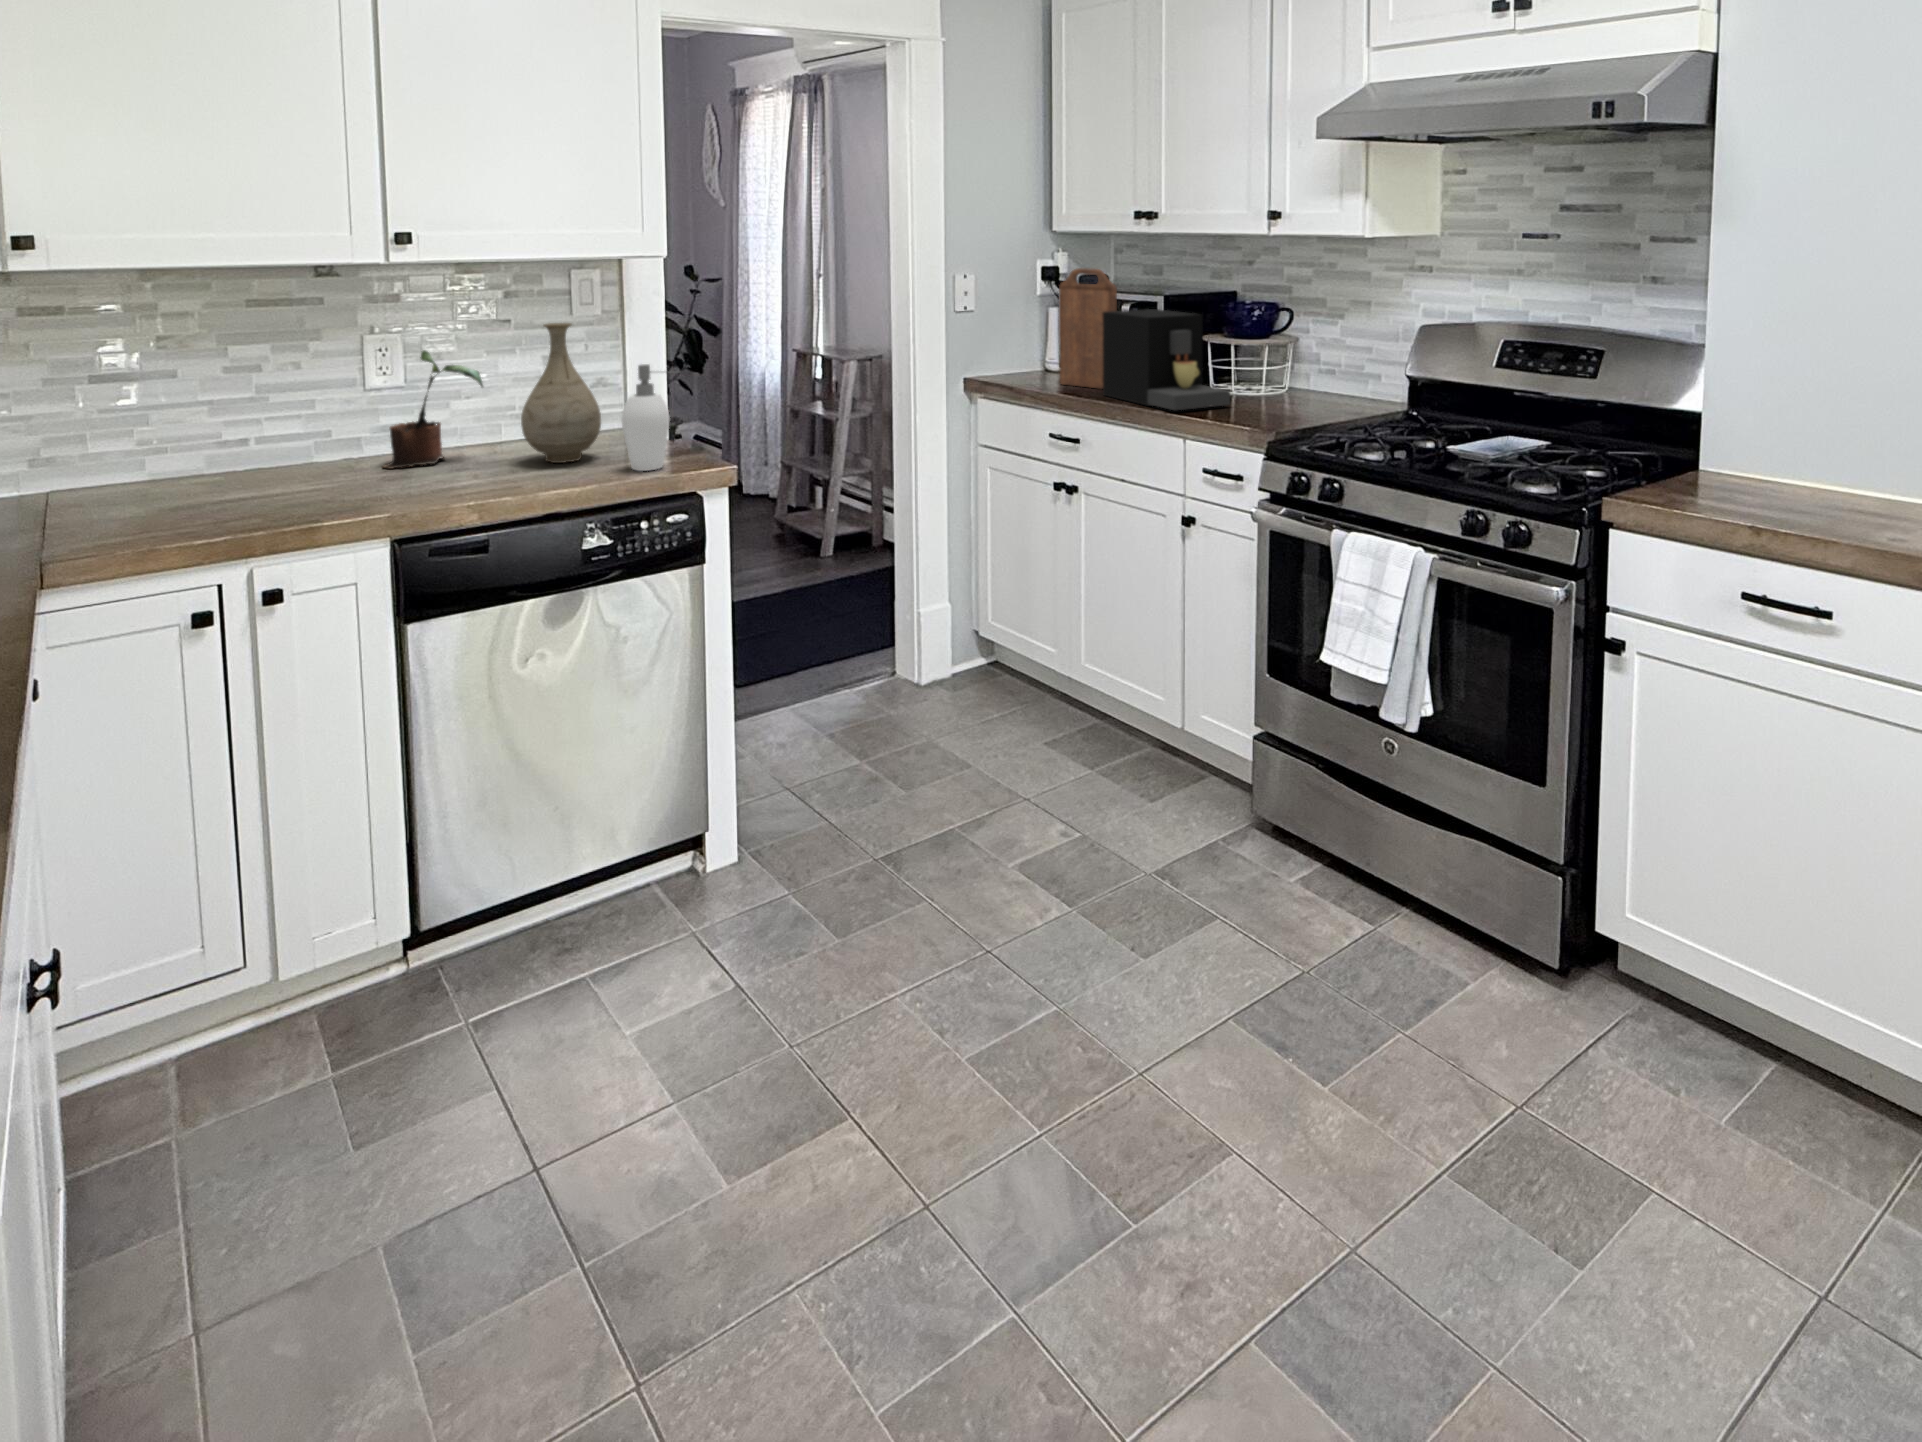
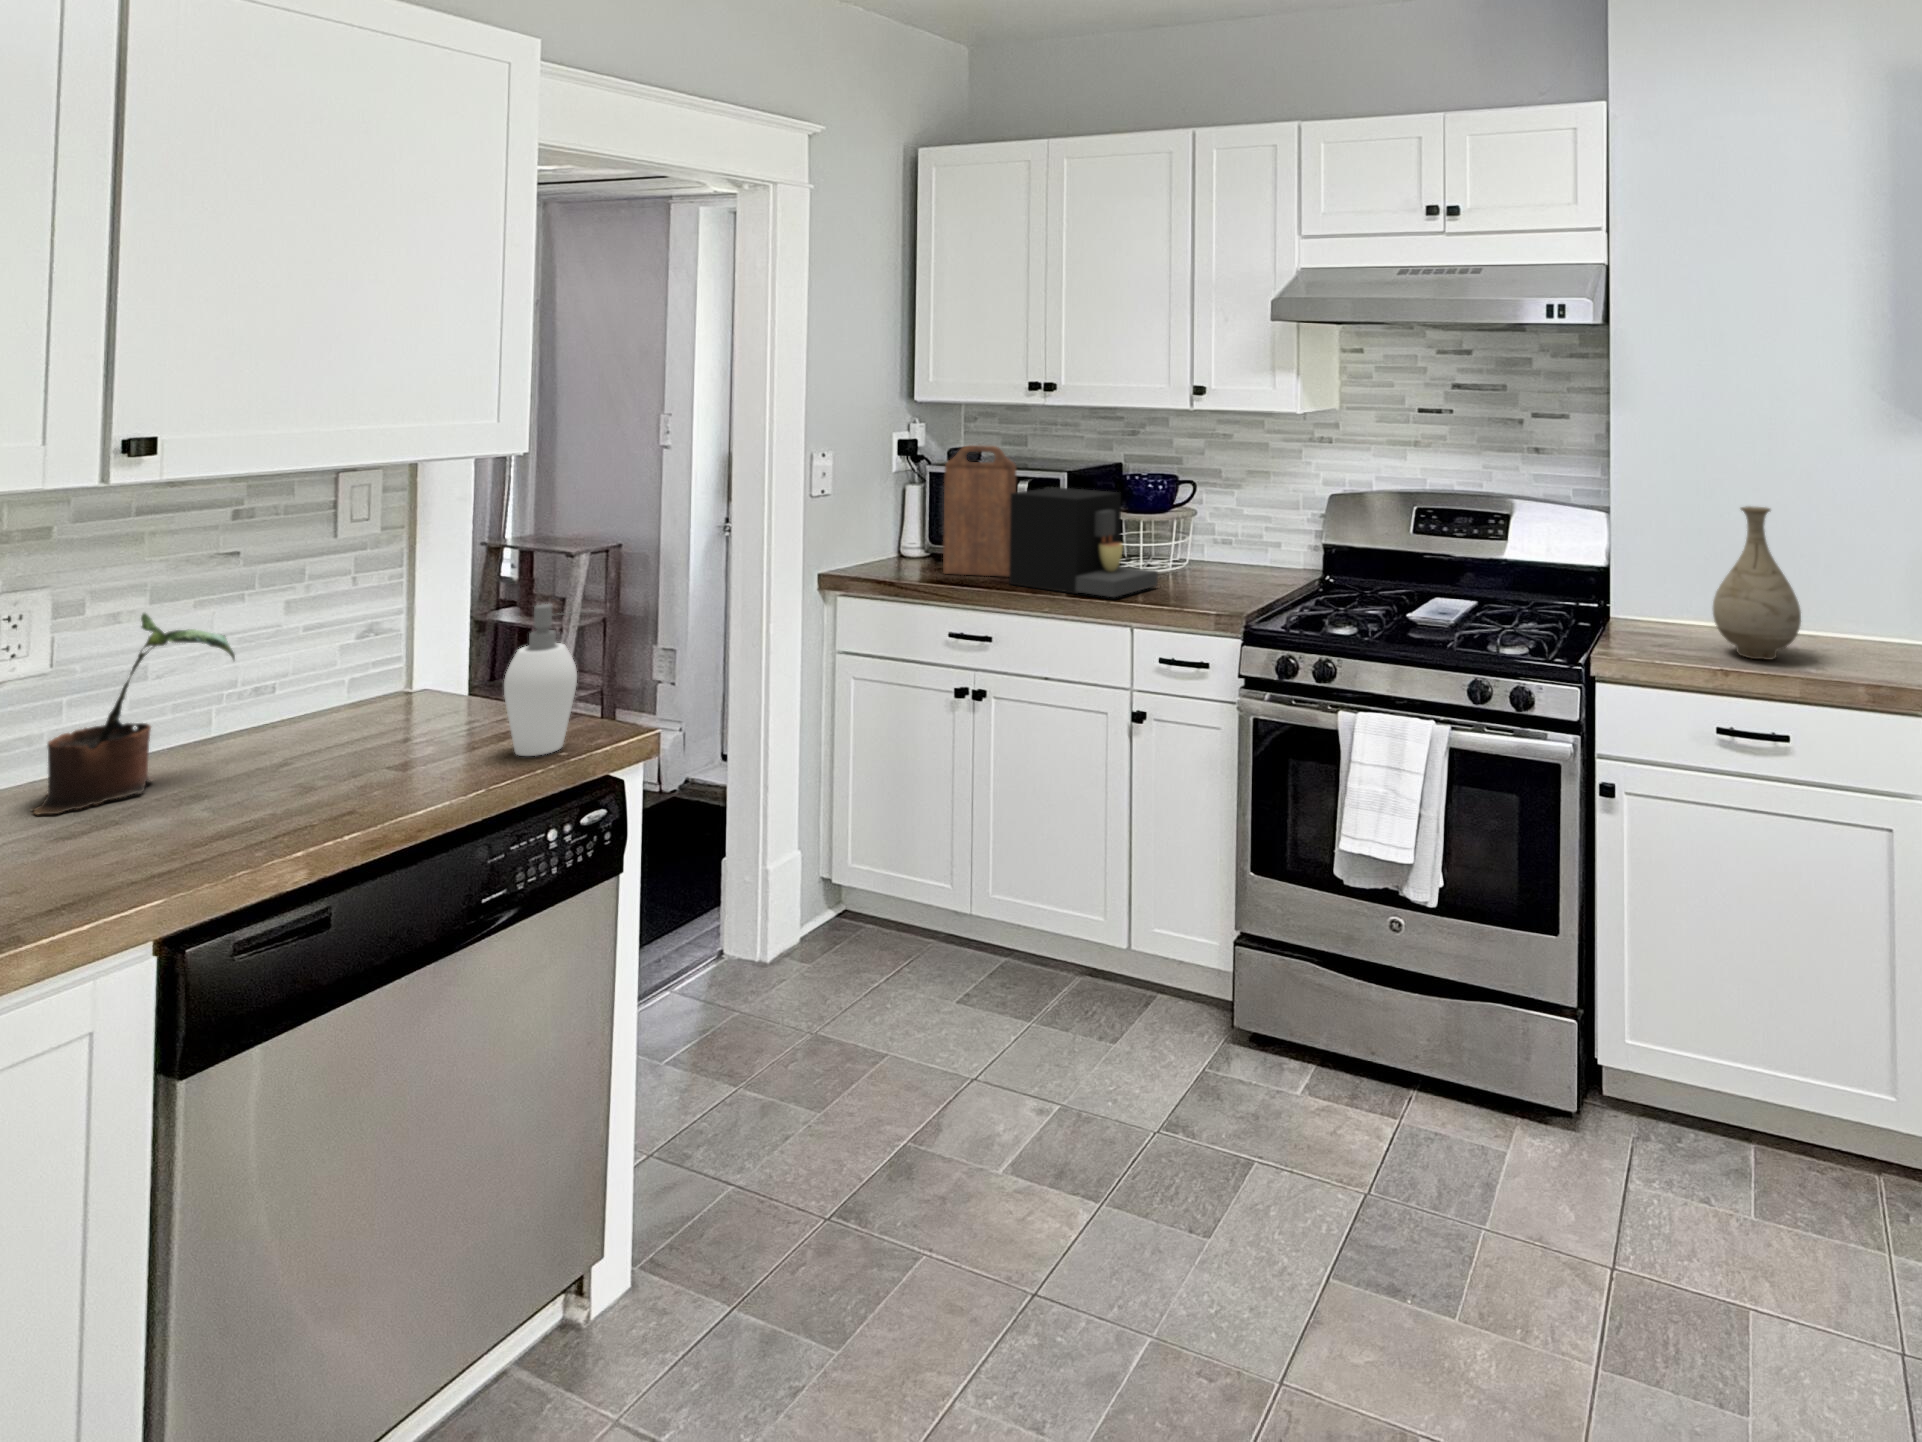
vase: present [521,323,601,463] -> present [1713,506,1801,660]

